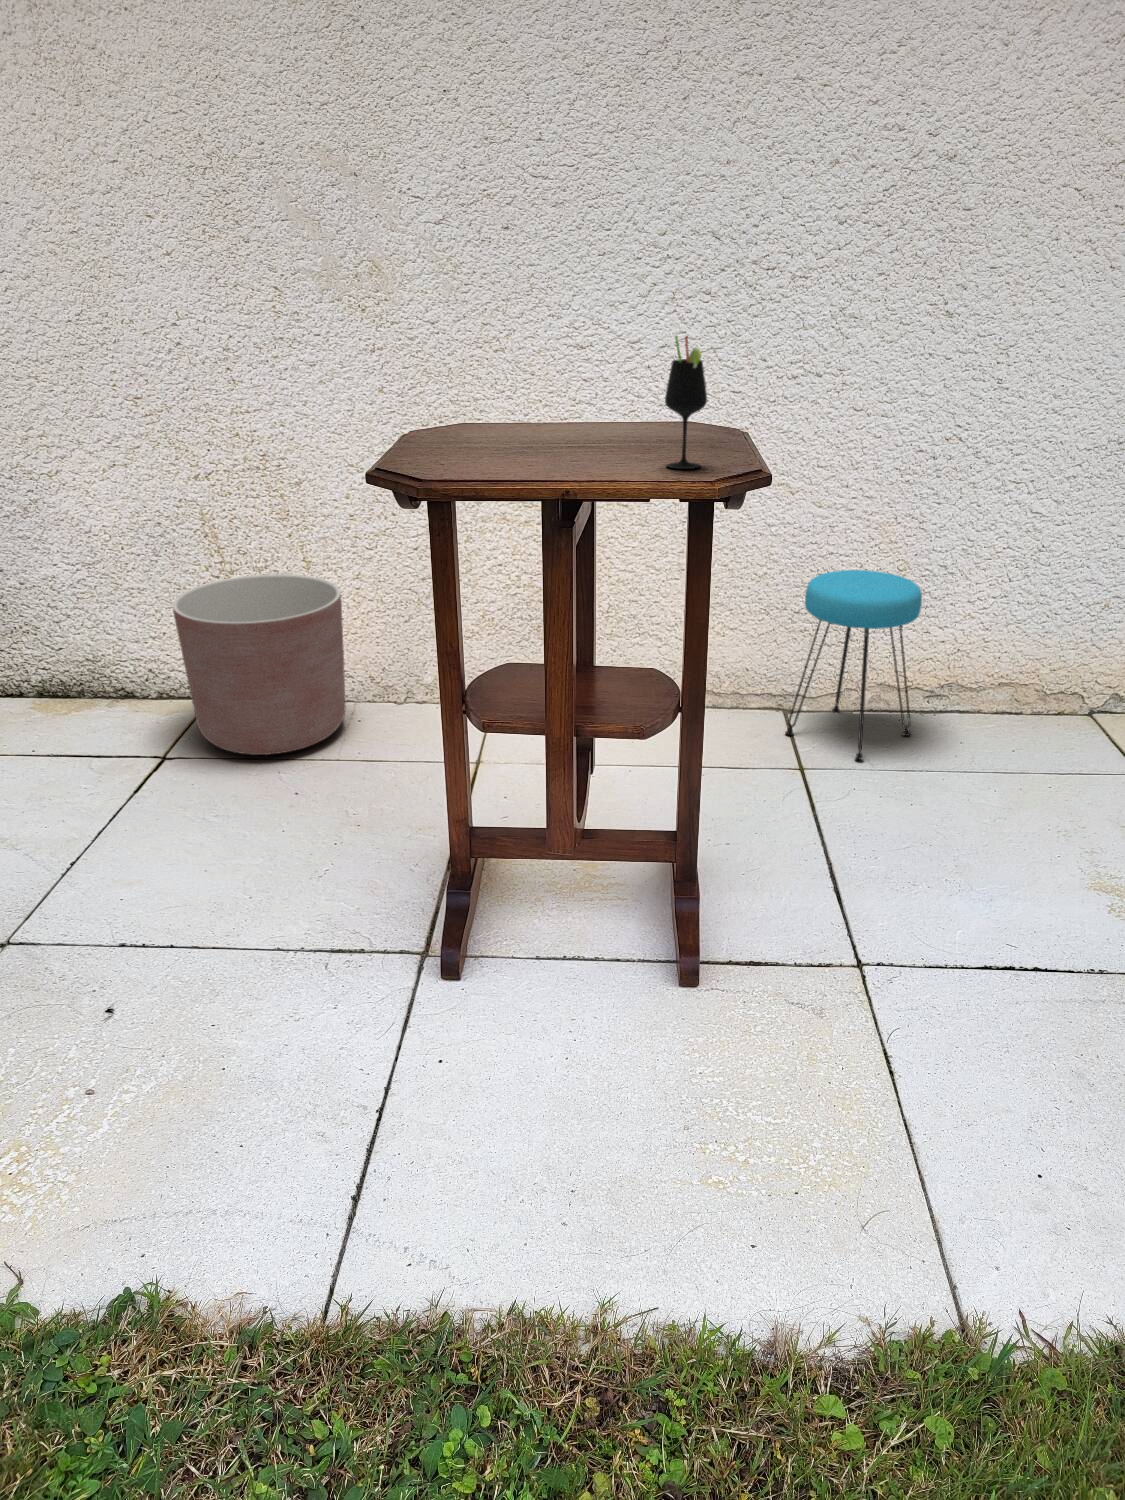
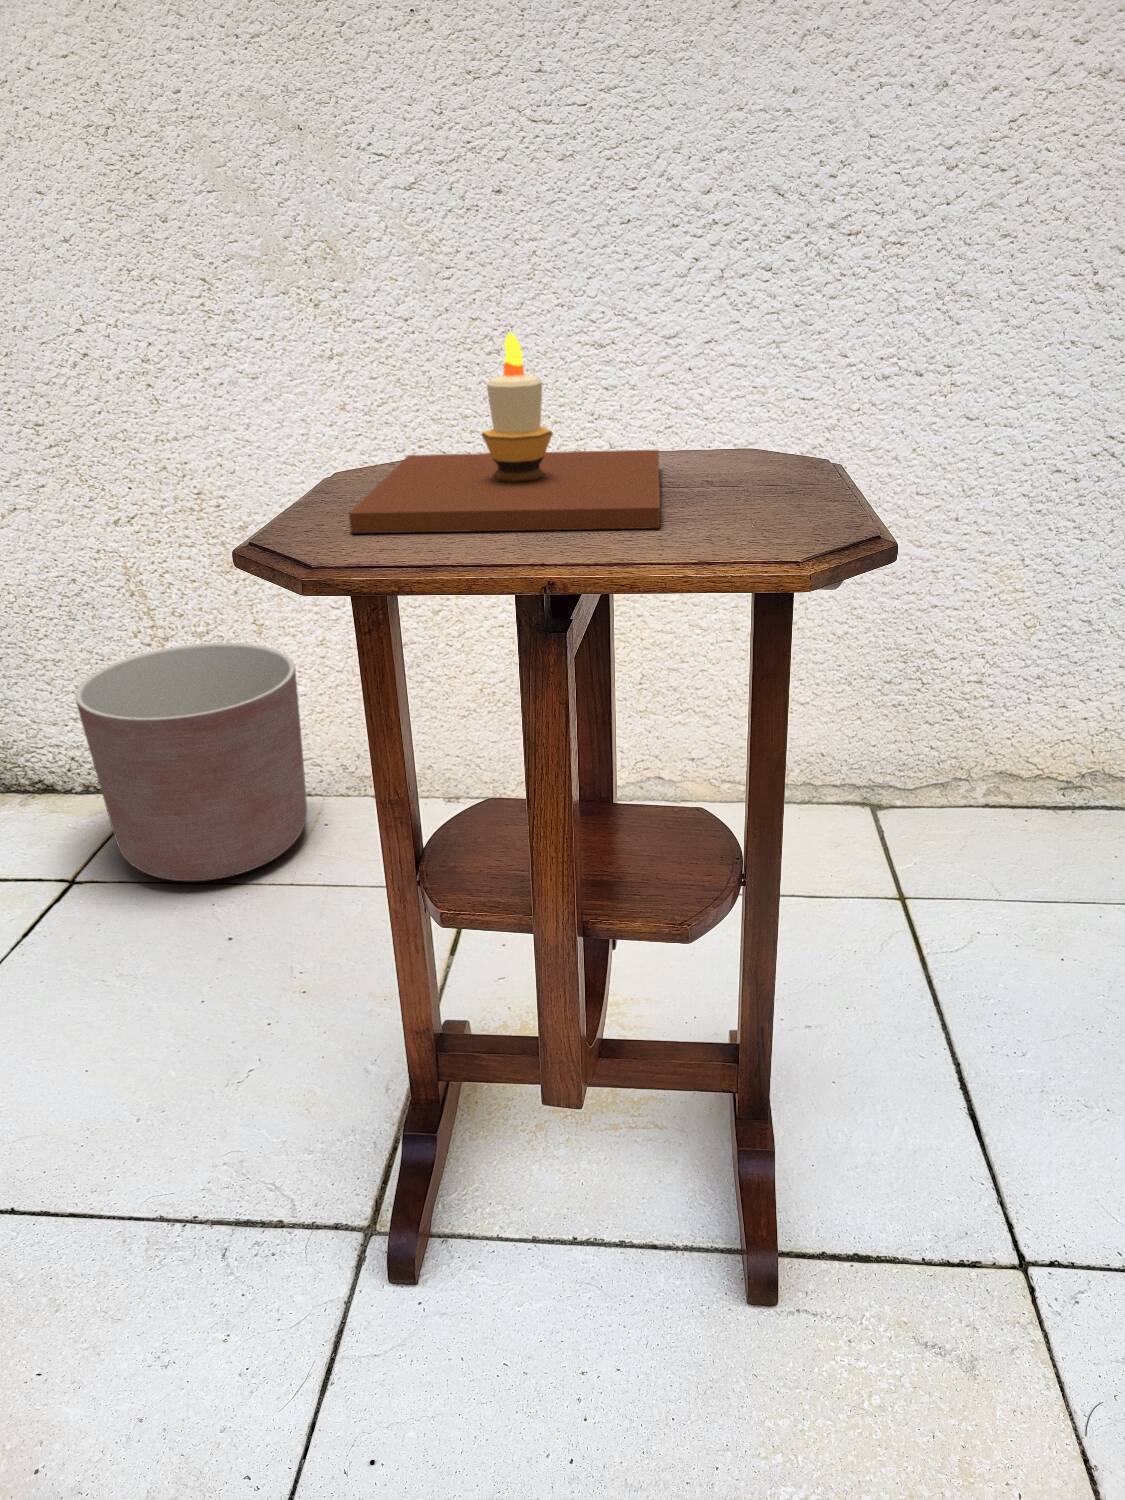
wine glass: present [665,336,707,469] -> none [710,322,780,542]
candle: none [439,337,634,462] -> present [349,332,660,533]
stool: present [785,570,922,759] -> none [876,630,1063,886]

